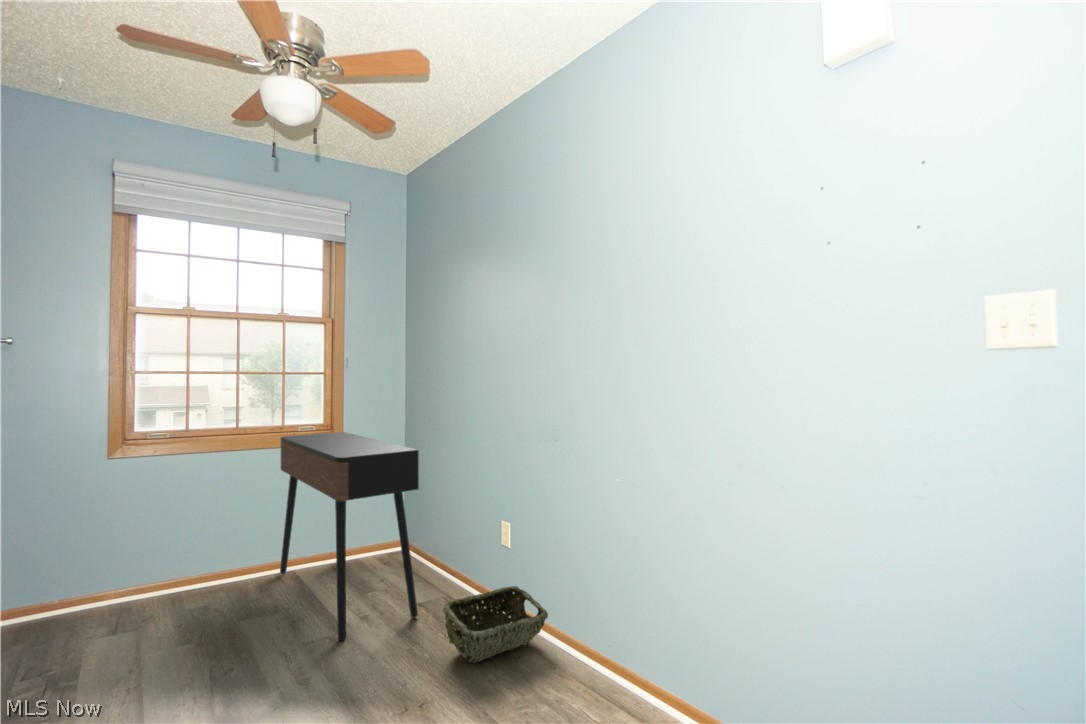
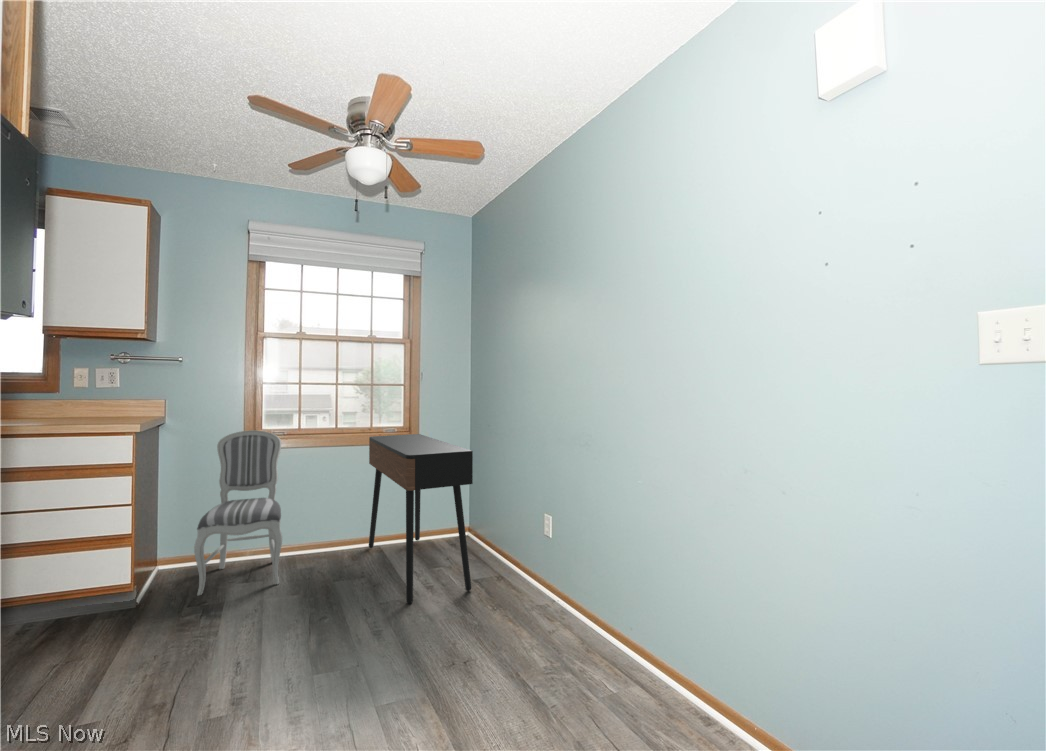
dining chair: none [35,433,166,658] -> present [194,430,282,595]
woven basket: present [443,586,548,663] -> none [488,571,577,632]

